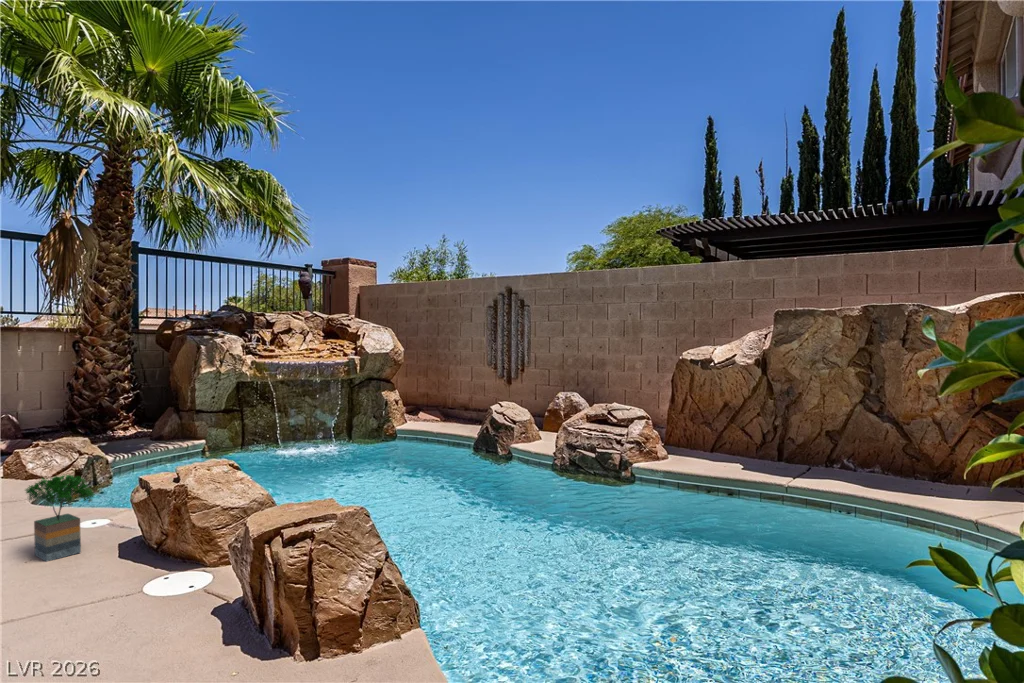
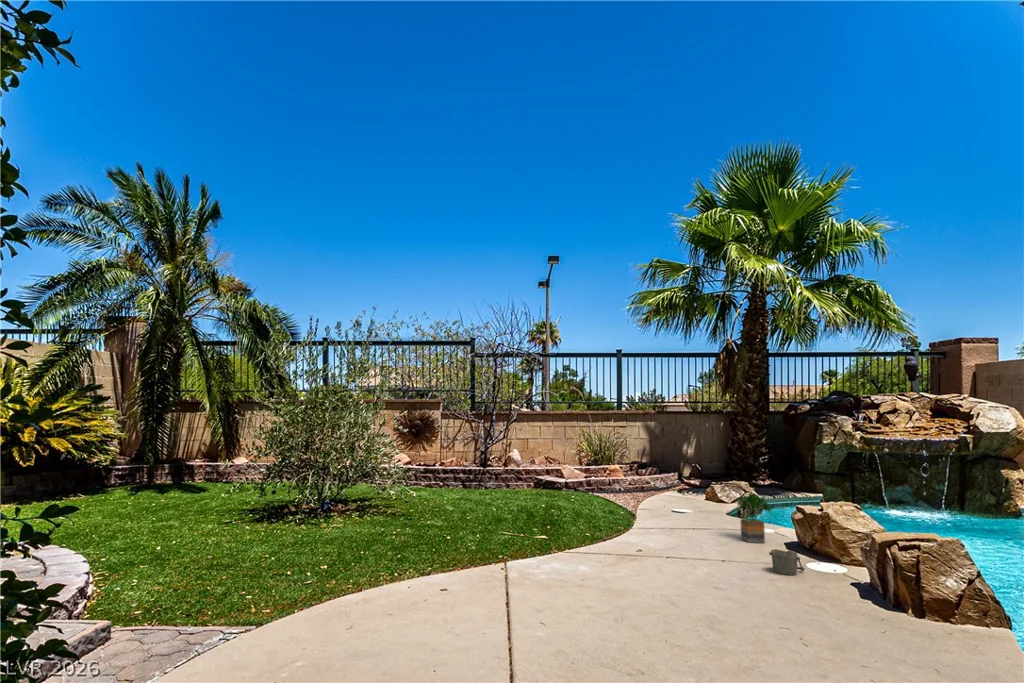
bucket: none [62,576,135,631] -> present [769,549,804,575]

